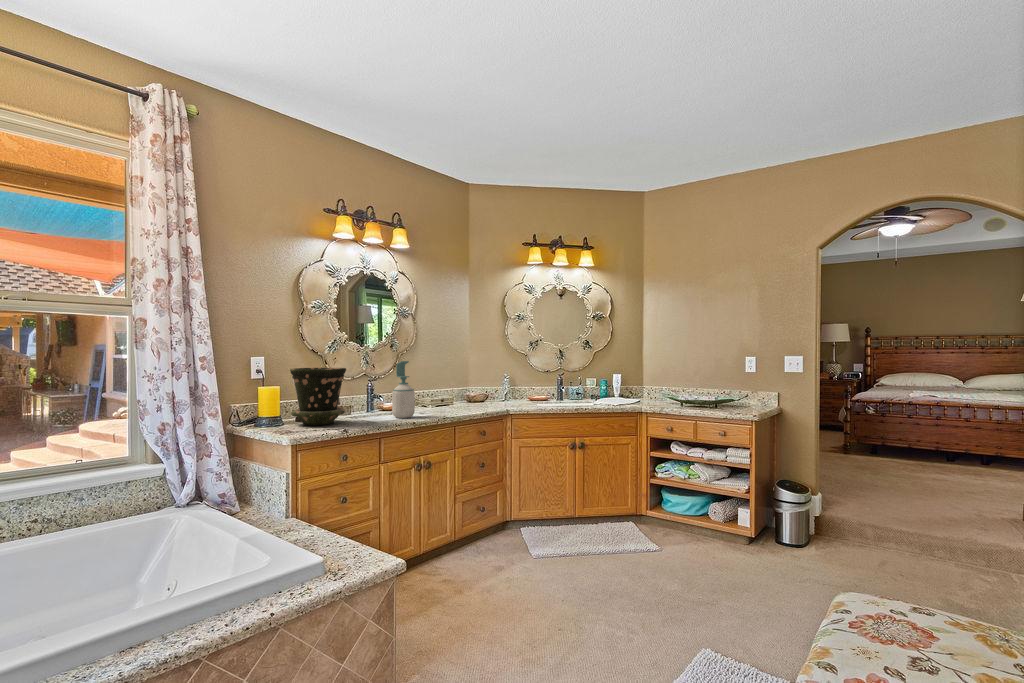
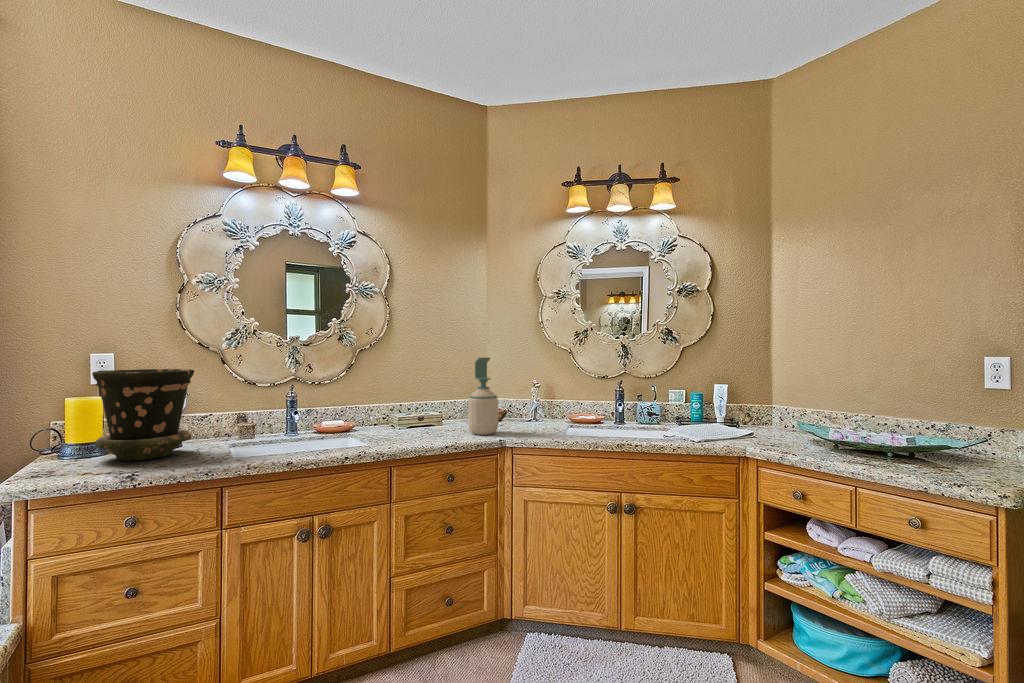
soap bottle: present [392,361,415,418] -> present [468,358,498,435]

